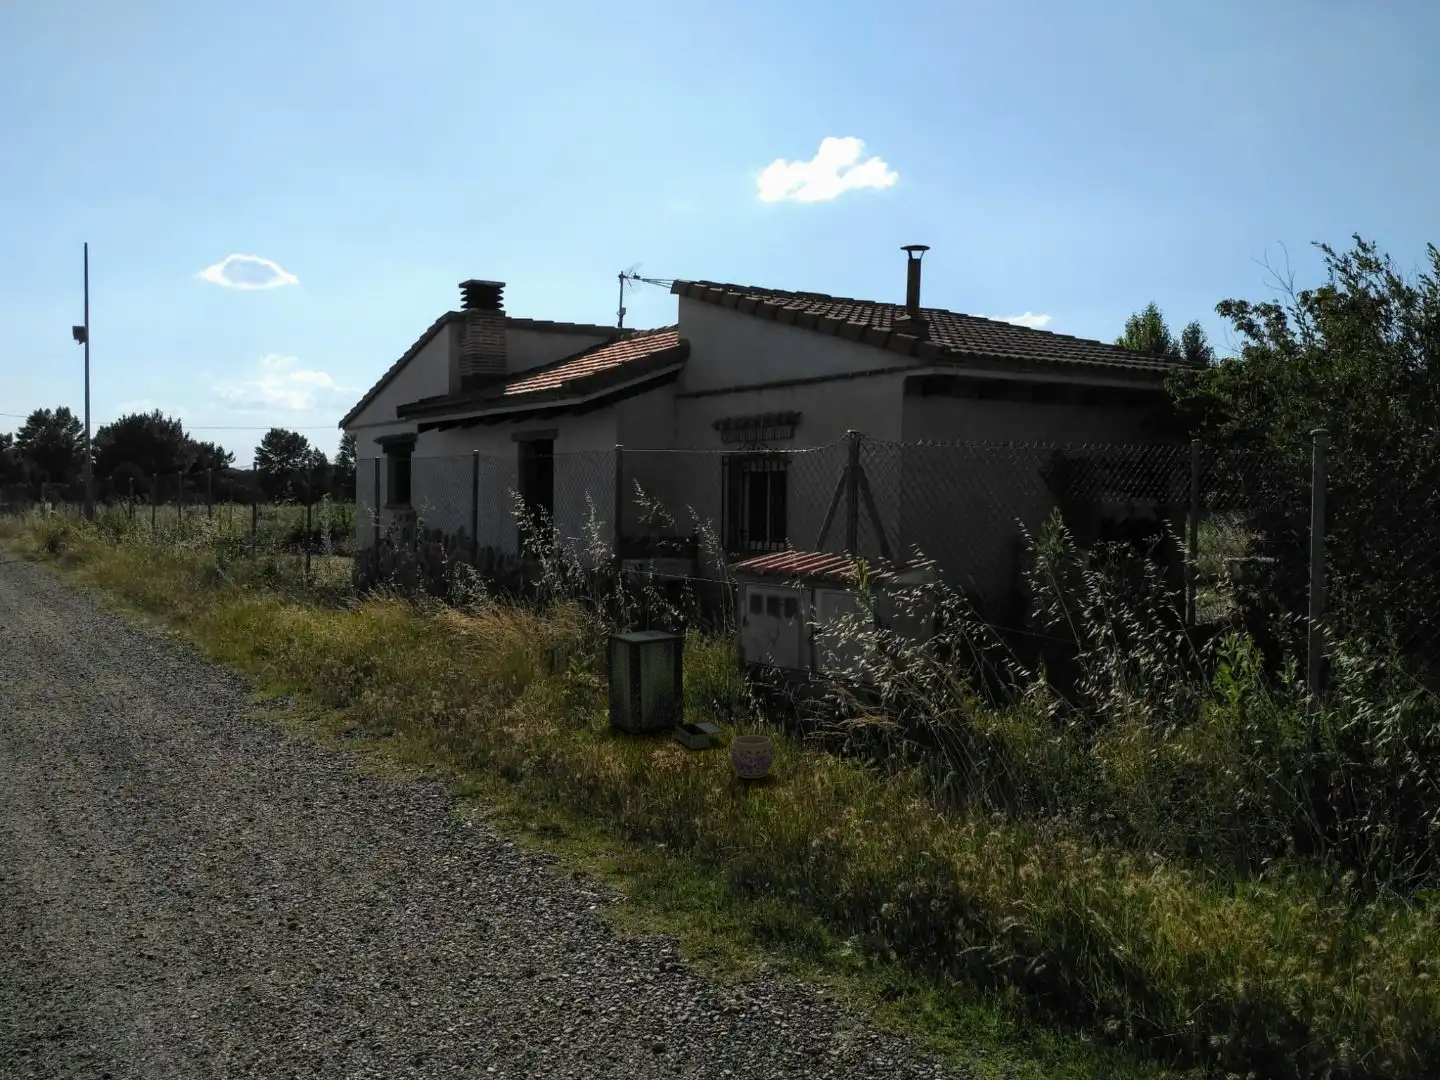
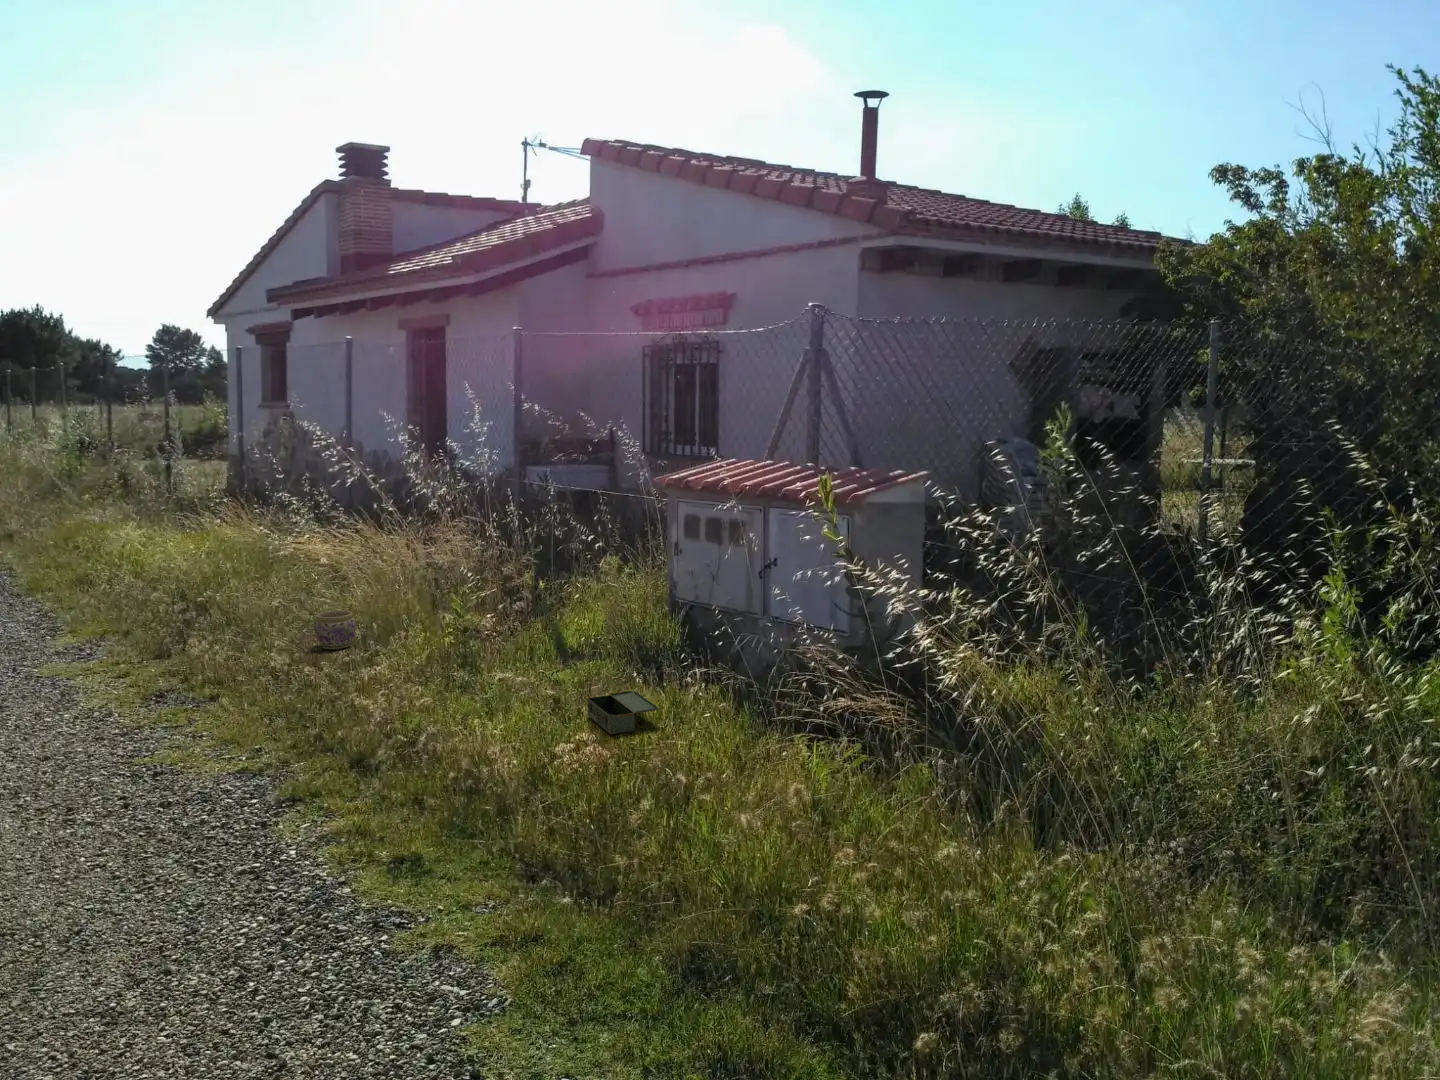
storage box: present [608,630,684,734] -> none [494,566,599,709]
planter: present [731,735,774,779] -> present [314,610,356,650]

